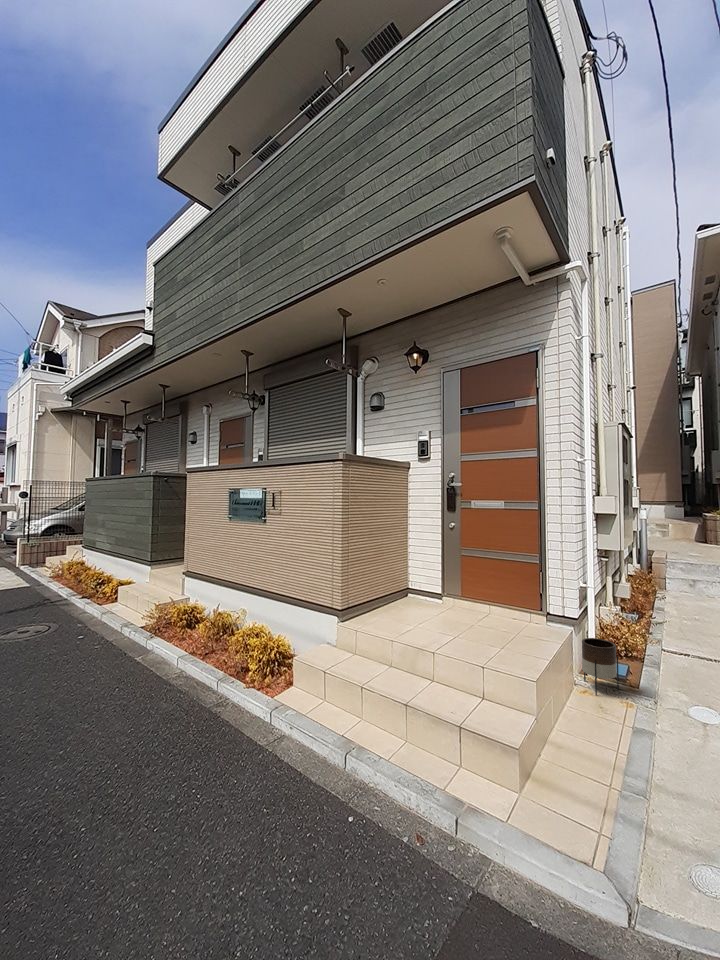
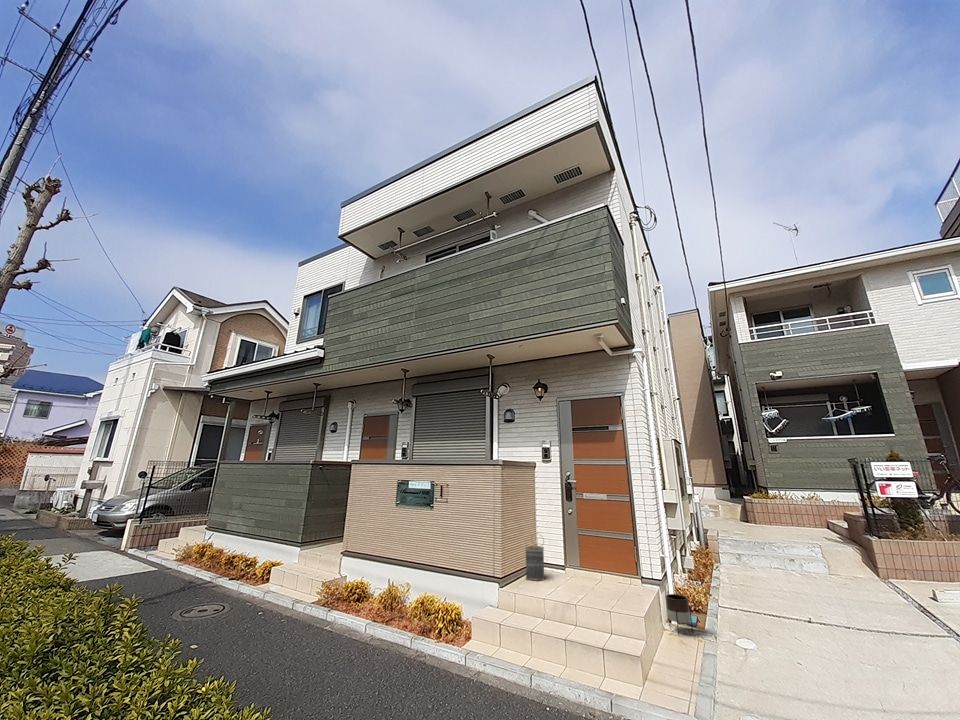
basket: none [385,553,413,613] -> present [525,535,545,580]

